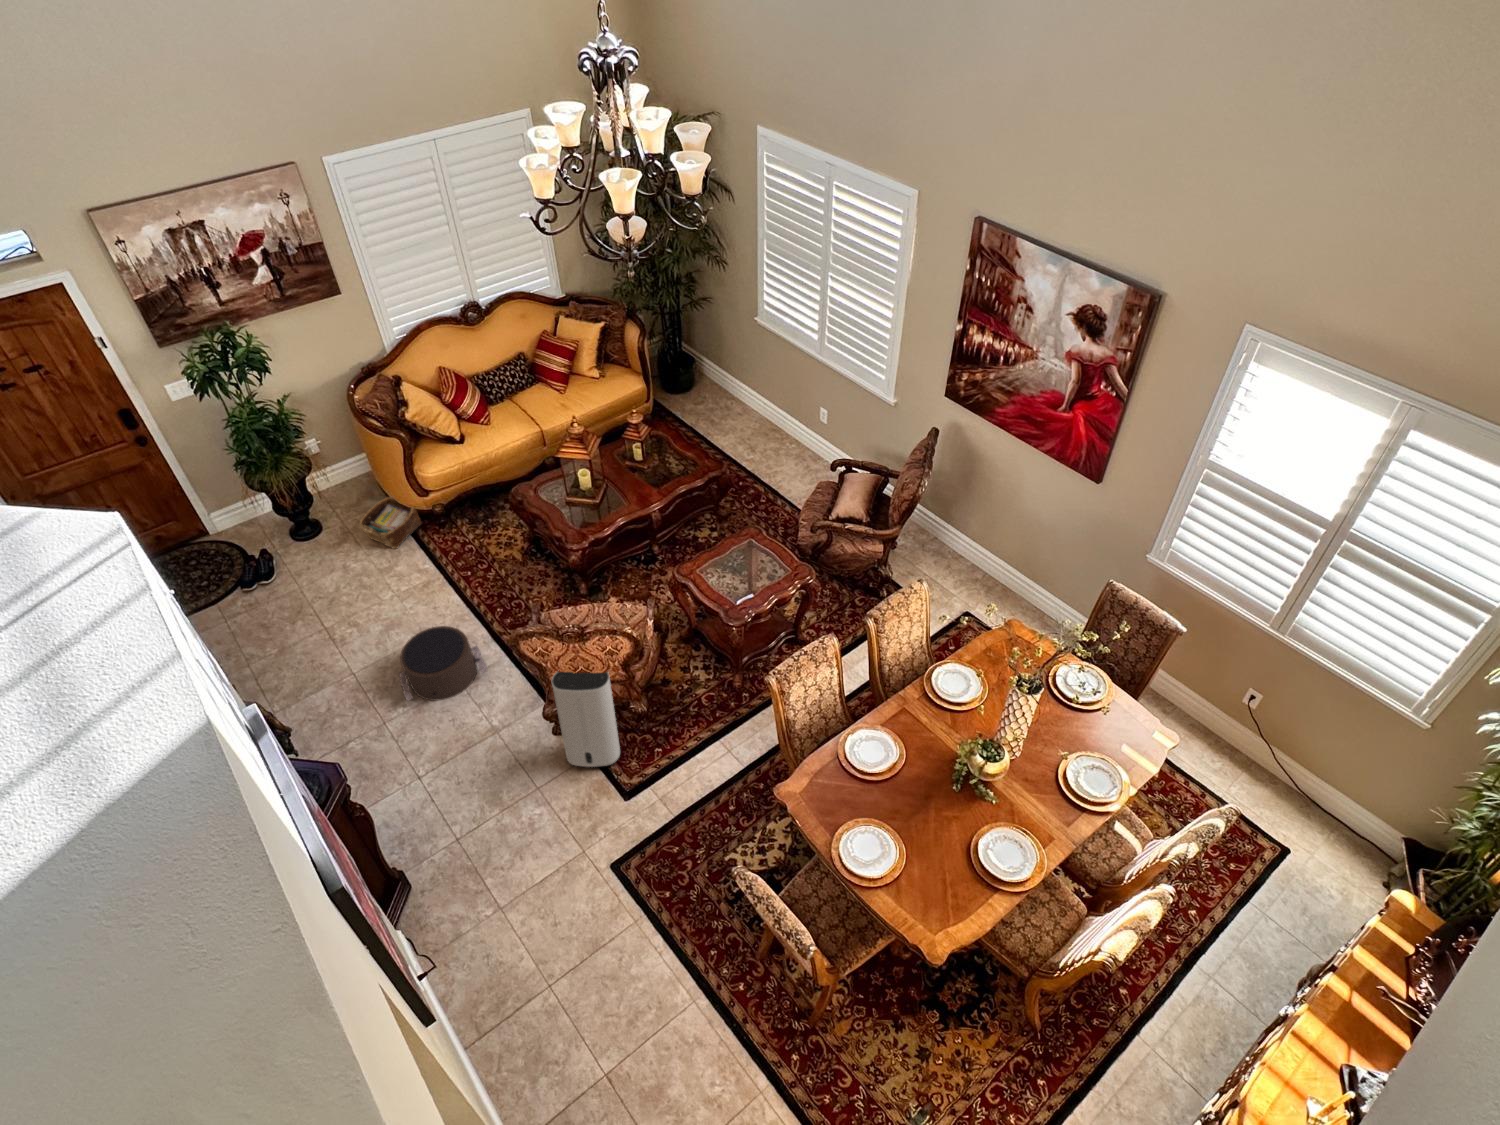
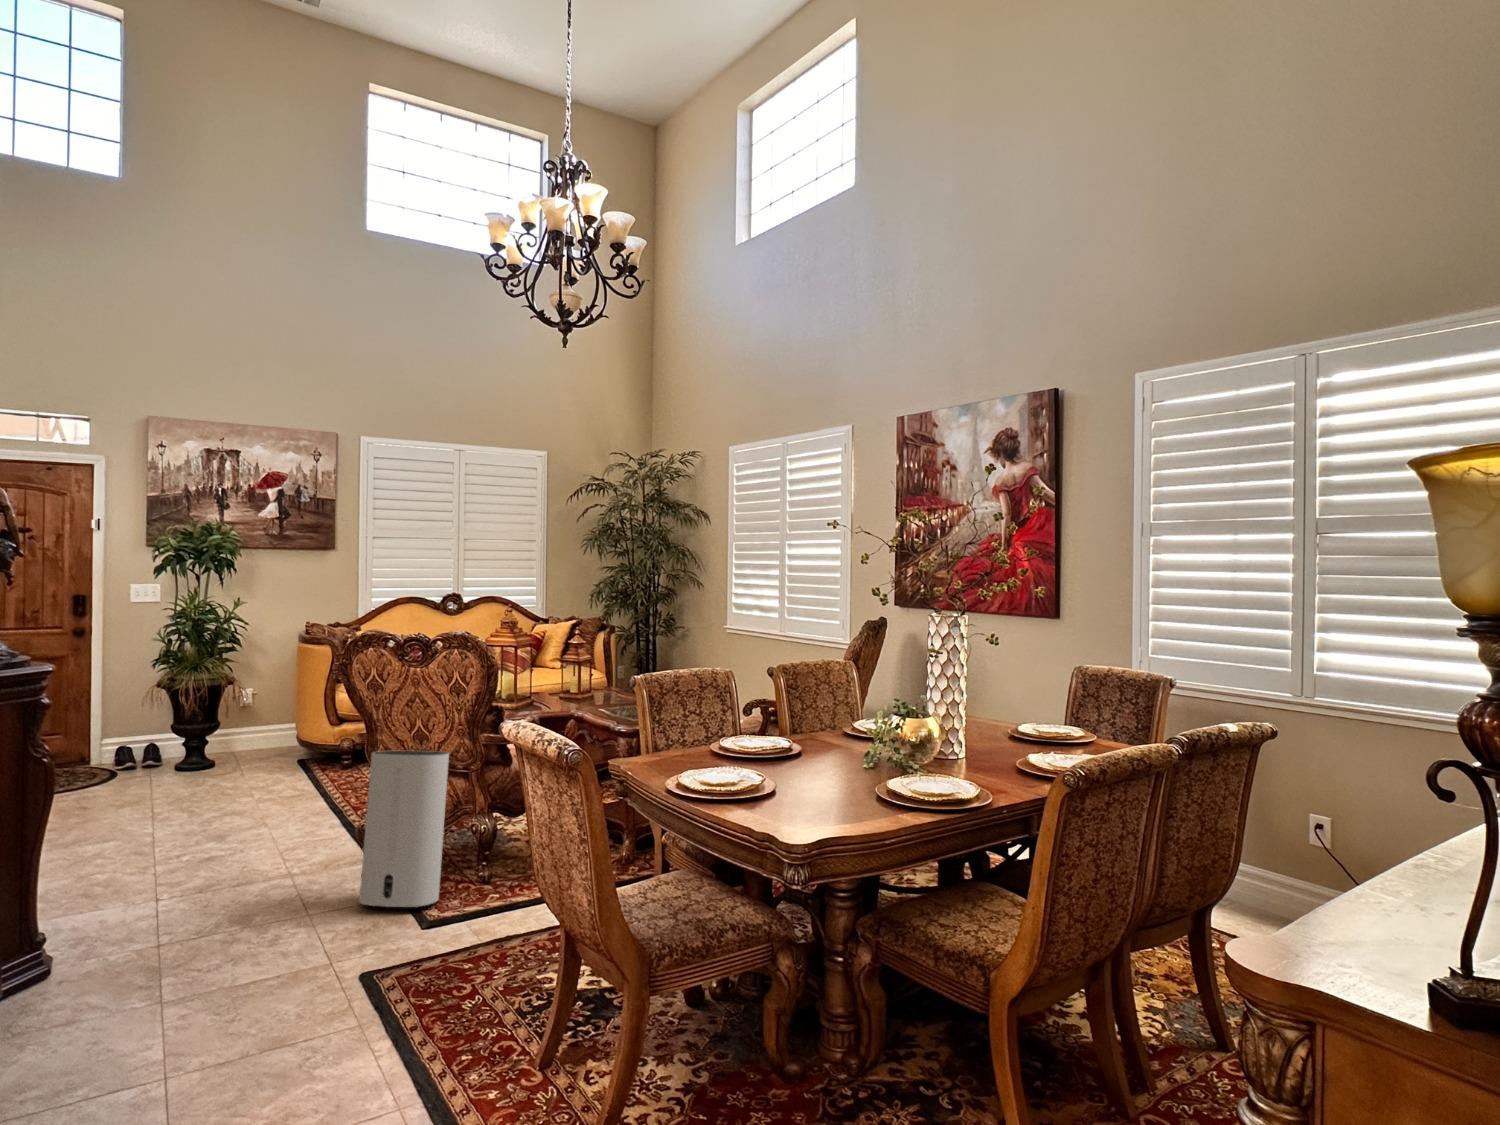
woven basket: present [360,495,422,549] -> none [252,727,323,780]
pouf: present [399,626,487,701] -> none [189,787,315,861]

